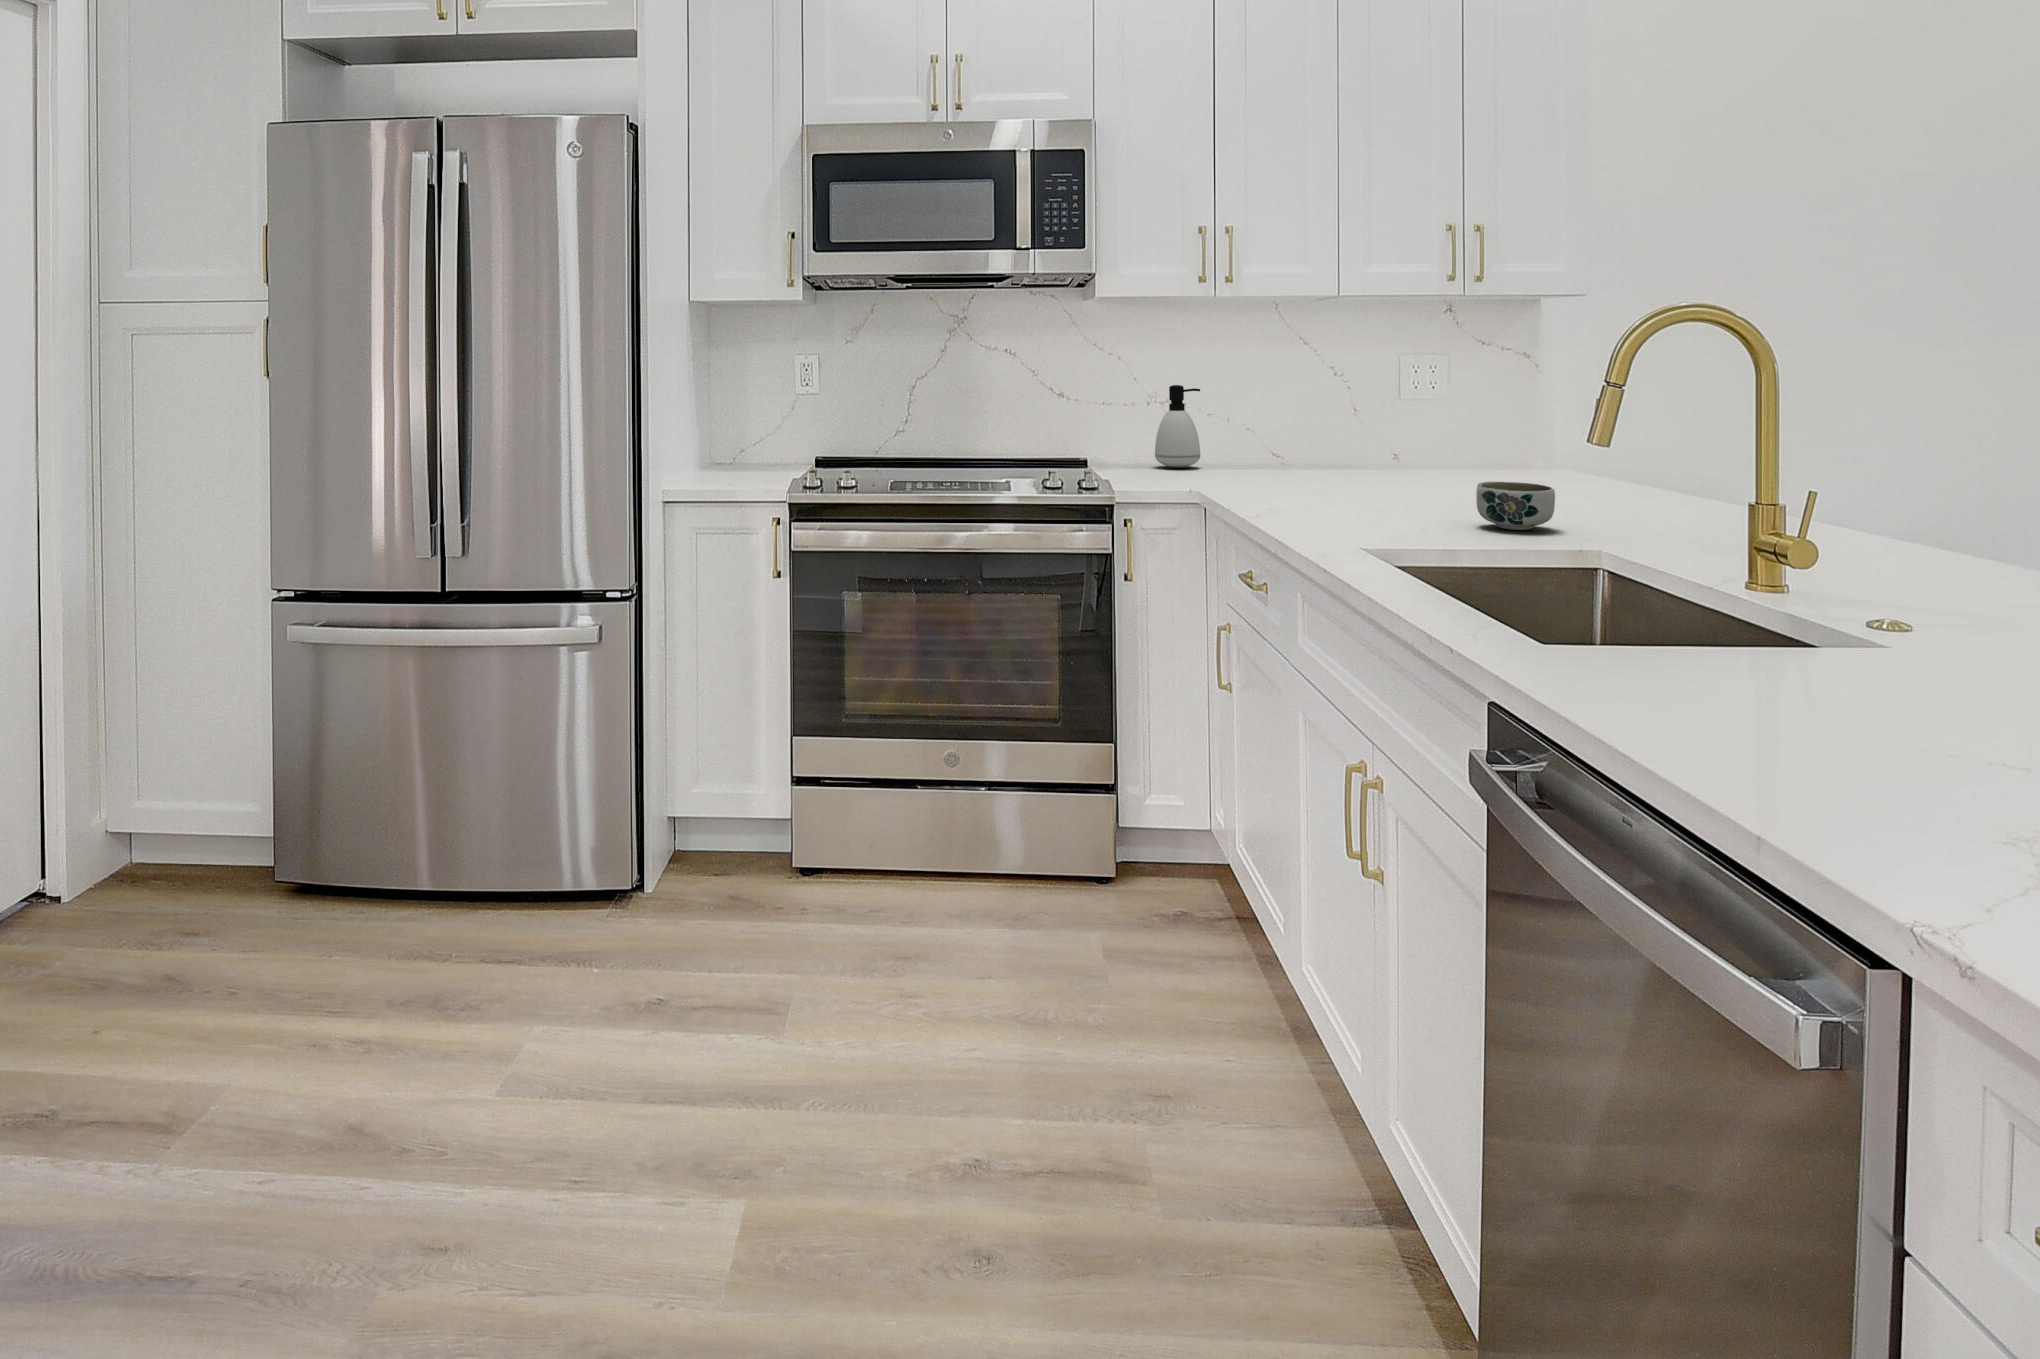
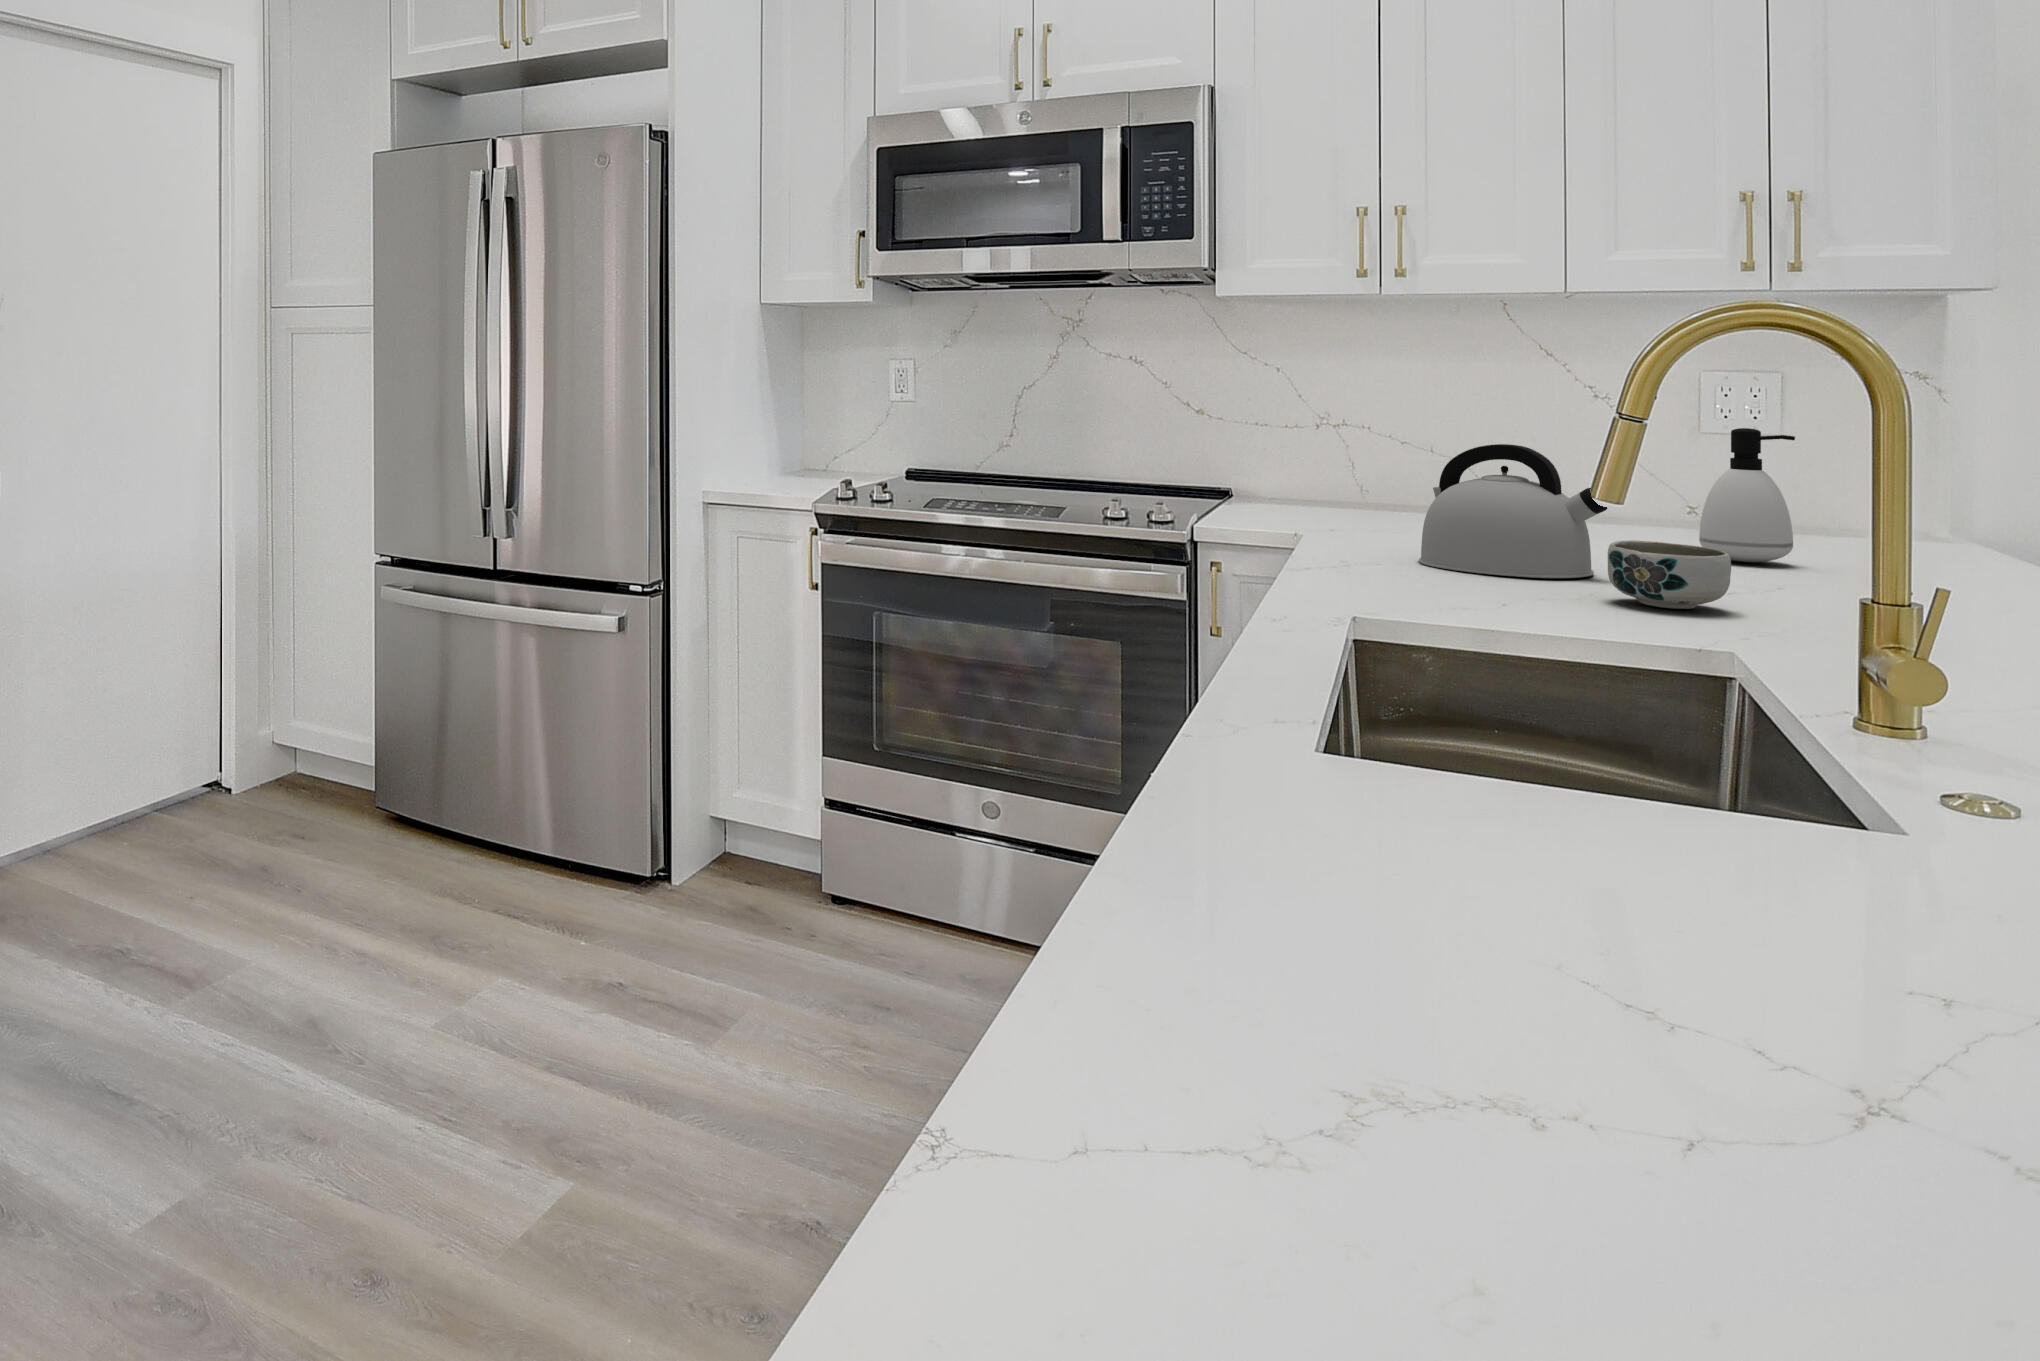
soap dispenser: present [1155,385,1200,468] -> present [1699,428,1795,562]
kettle: none [1311,414,1440,515] -> present [1419,444,1607,578]

